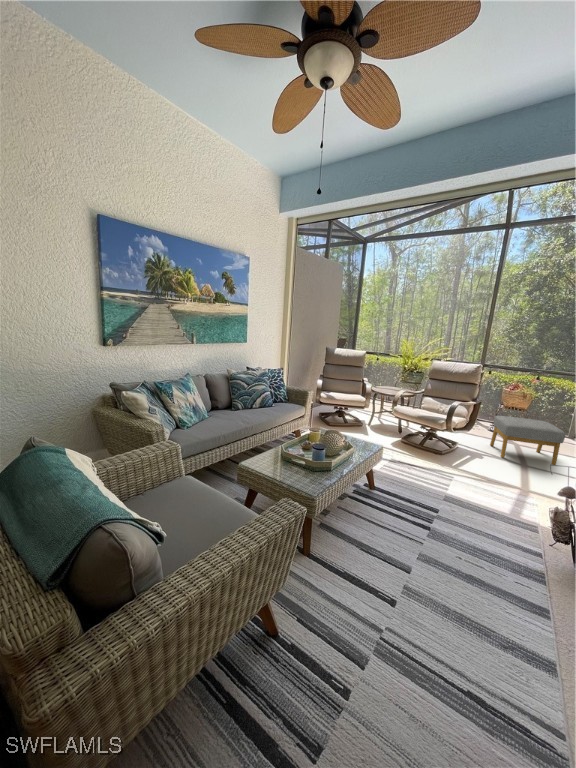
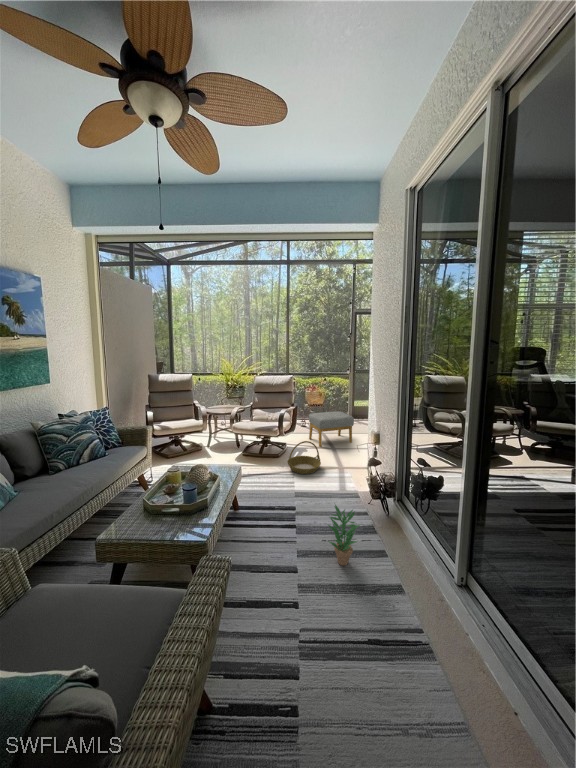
basket: none [447,442,493,482] -> present [287,441,321,474]
potted plant: none [455,514,509,596] -> present [328,505,360,566]

